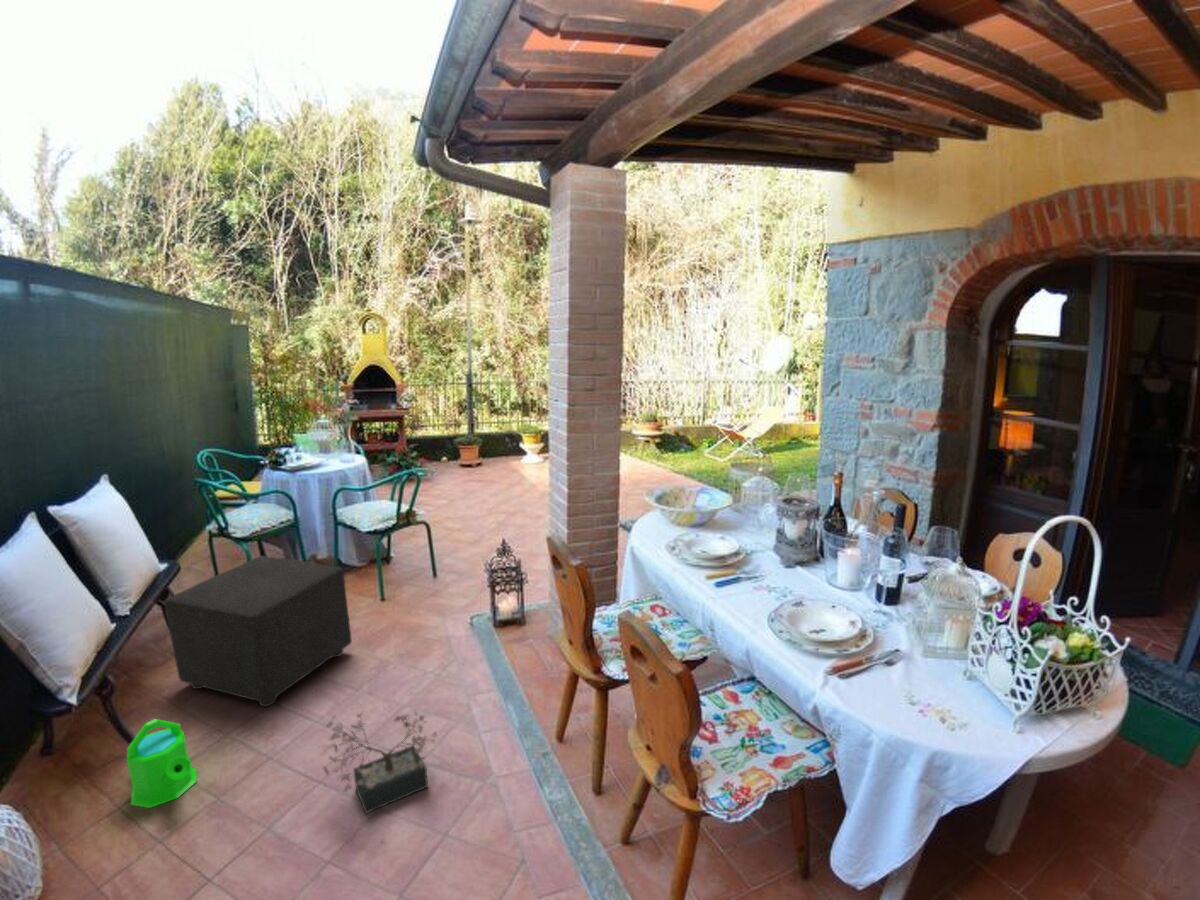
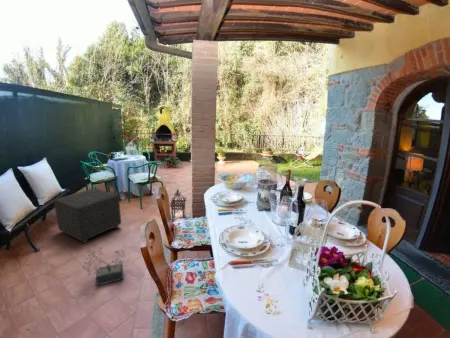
watering can: present [127,719,197,808] -> none [22,240,50,271]

